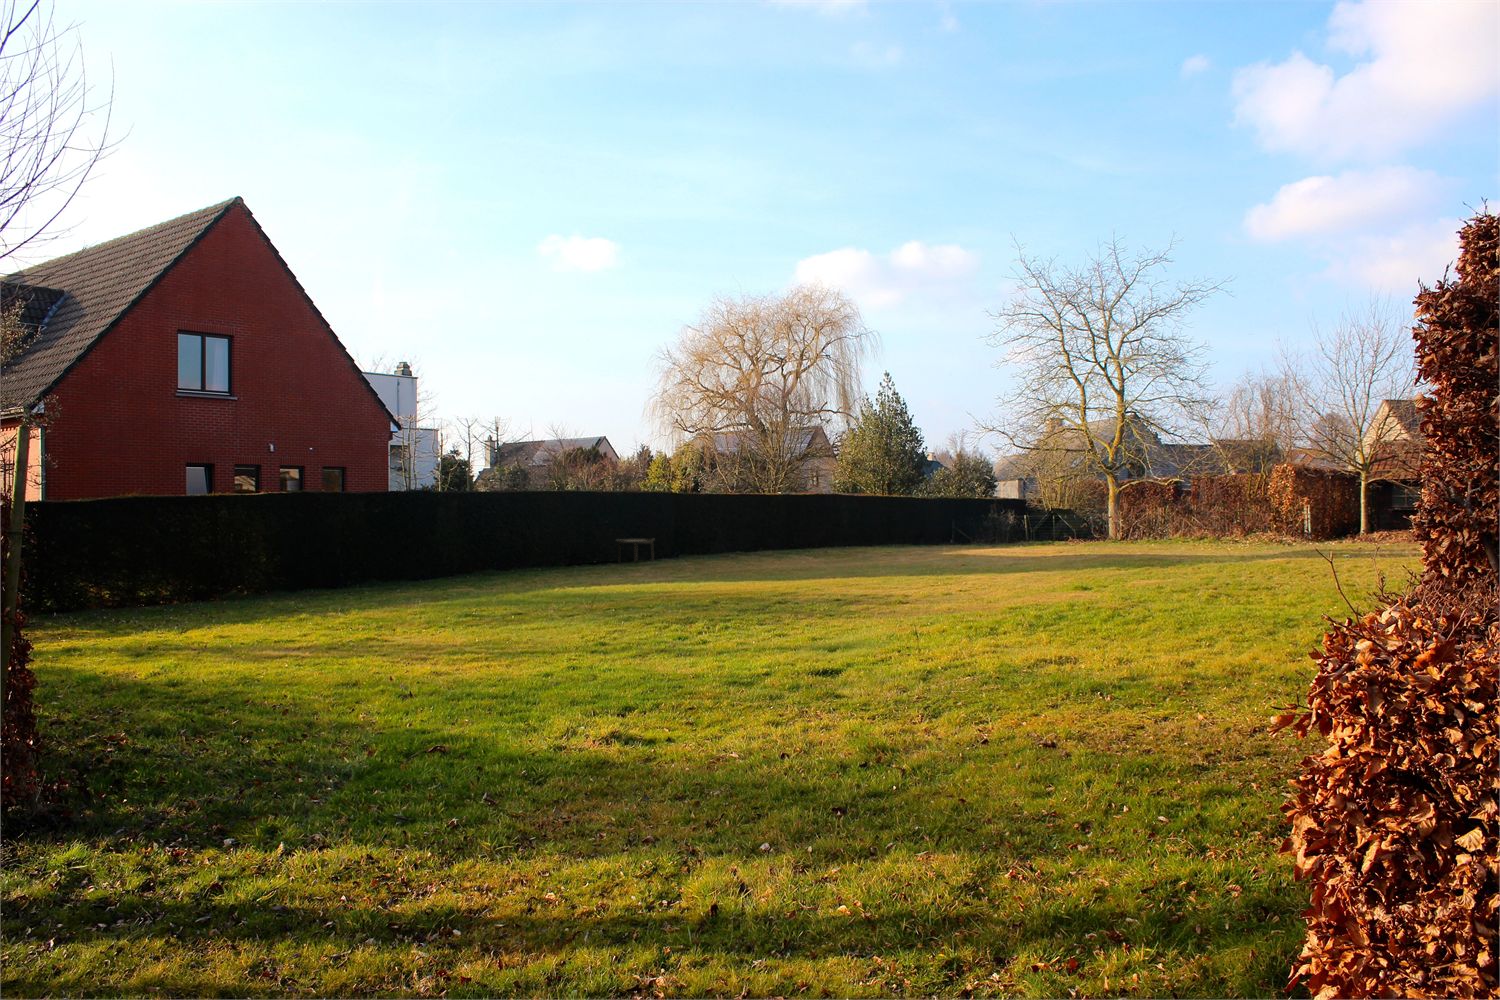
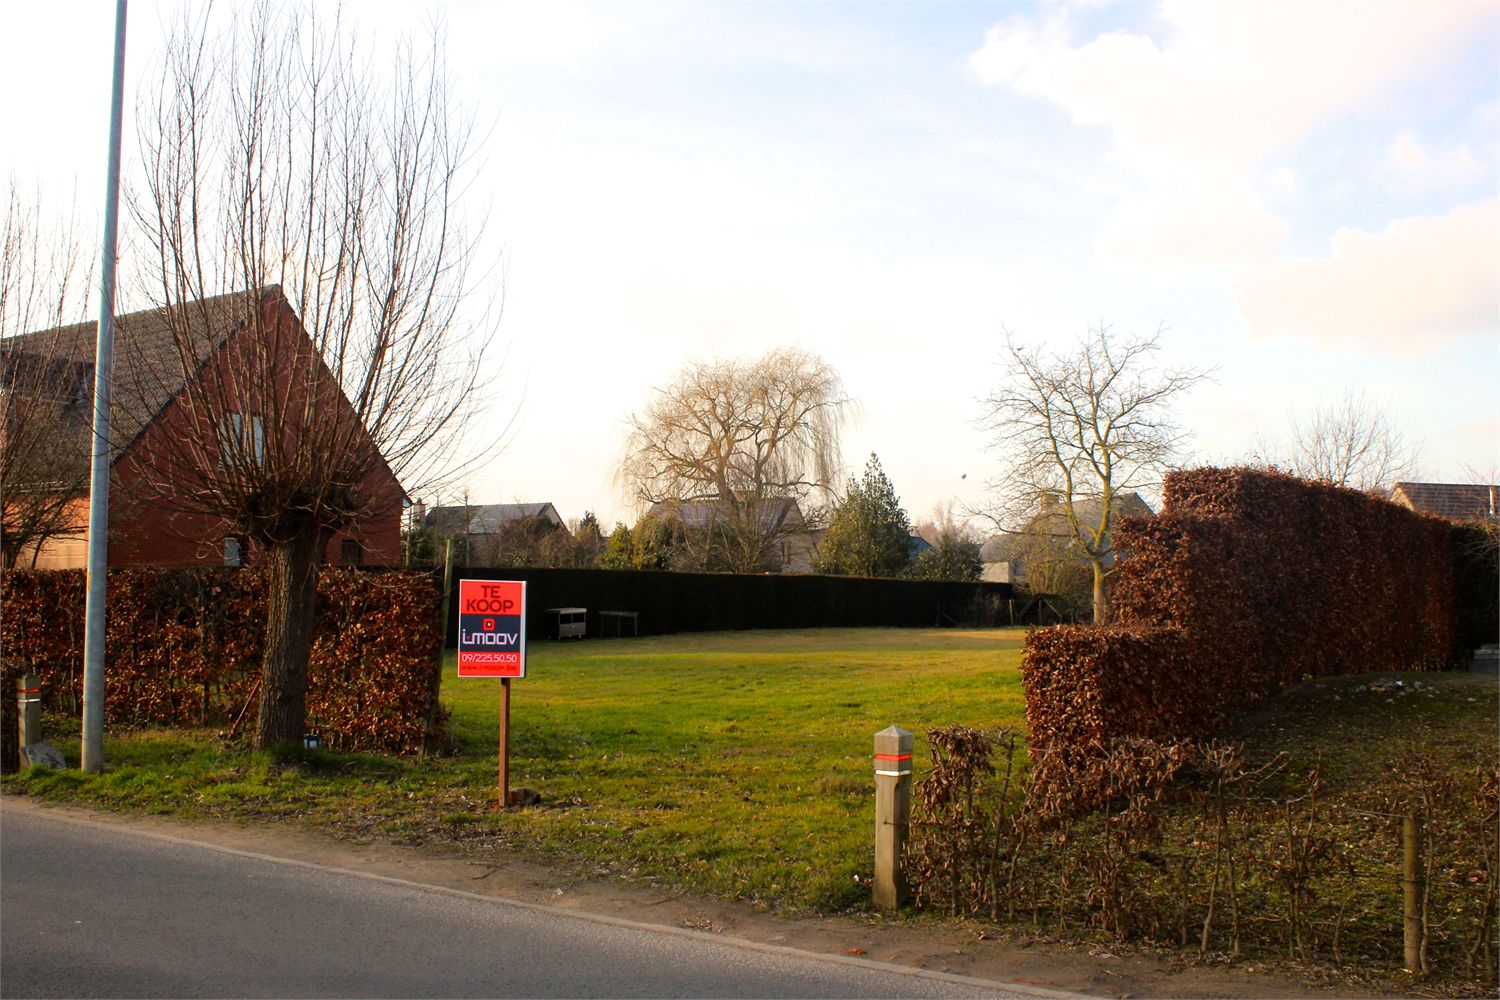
storage bench: none [557,537,600,569] -> present [544,608,586,639]

